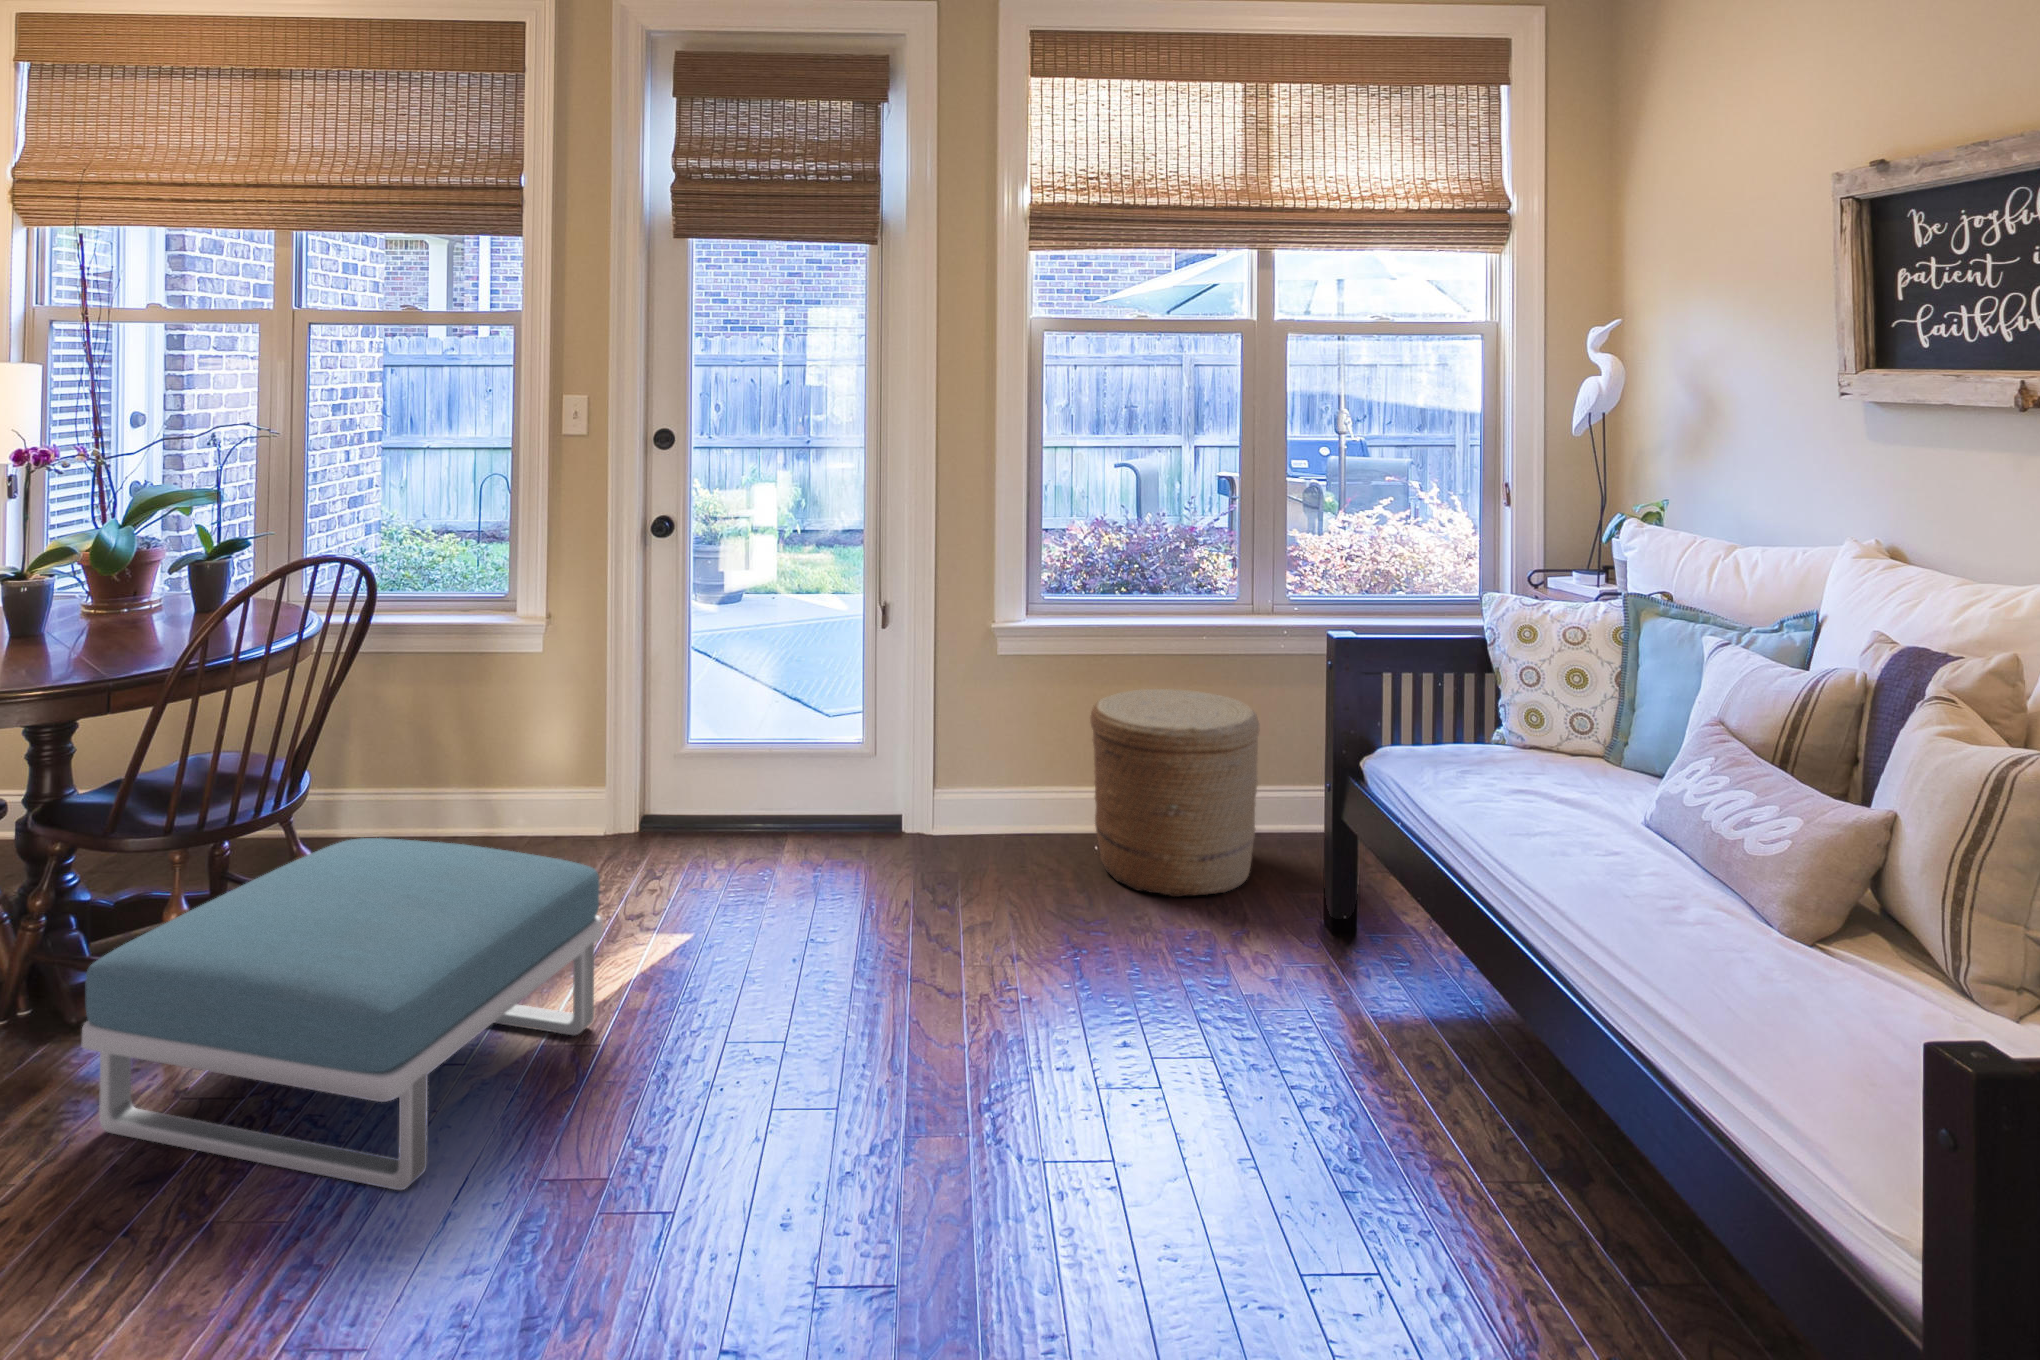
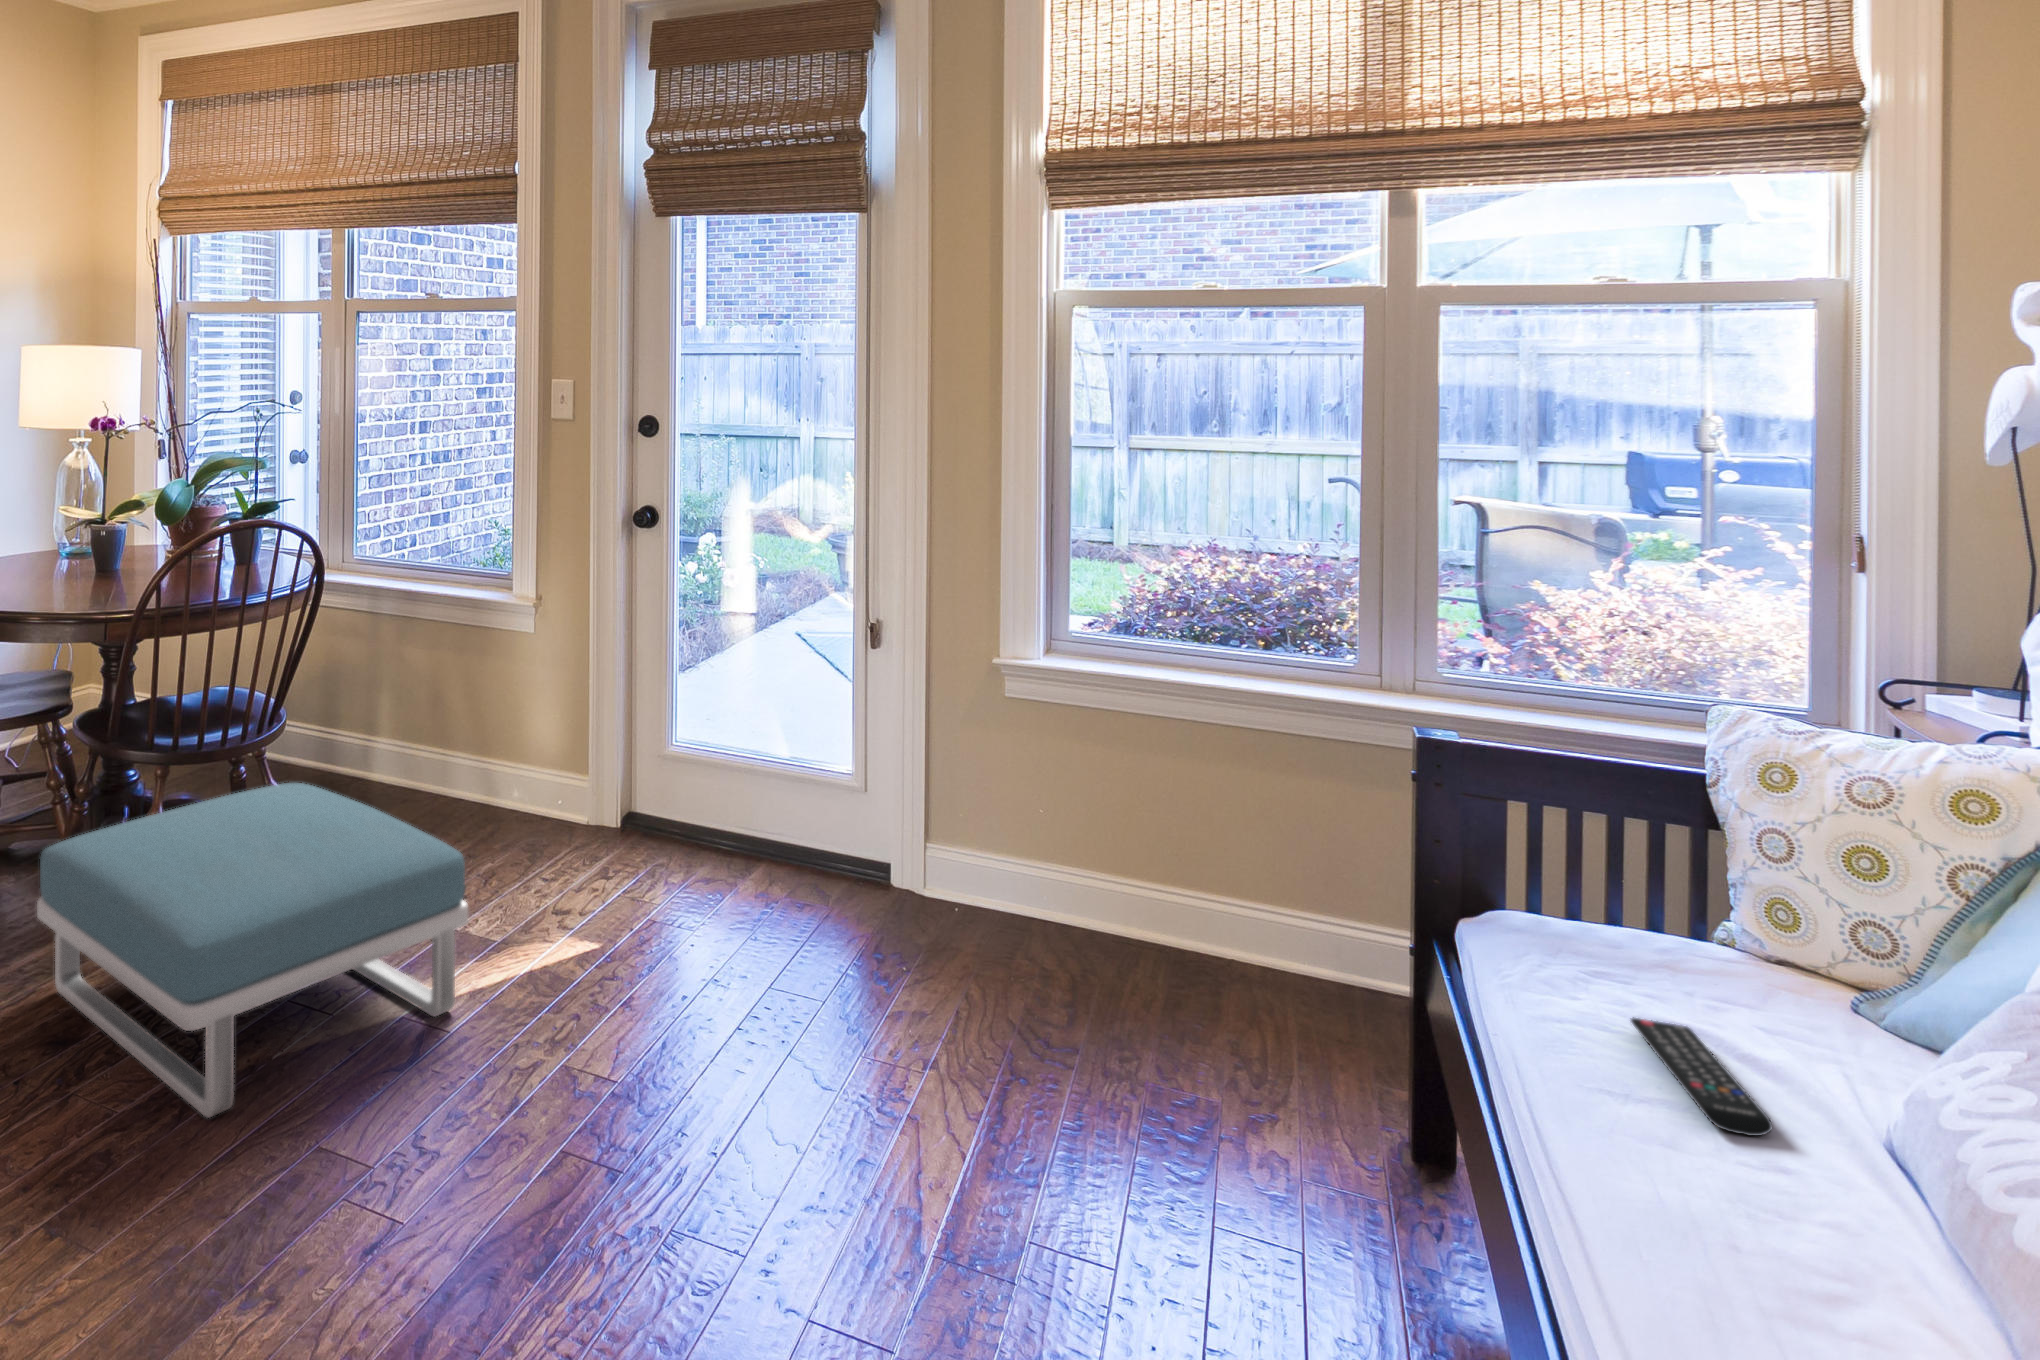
woven basket: present [1090,689,1260,897] -> none [1096,766,1343,1058]
remote control: none [1498,788,1592,838] -> present [1631,1017,1772,1136]

